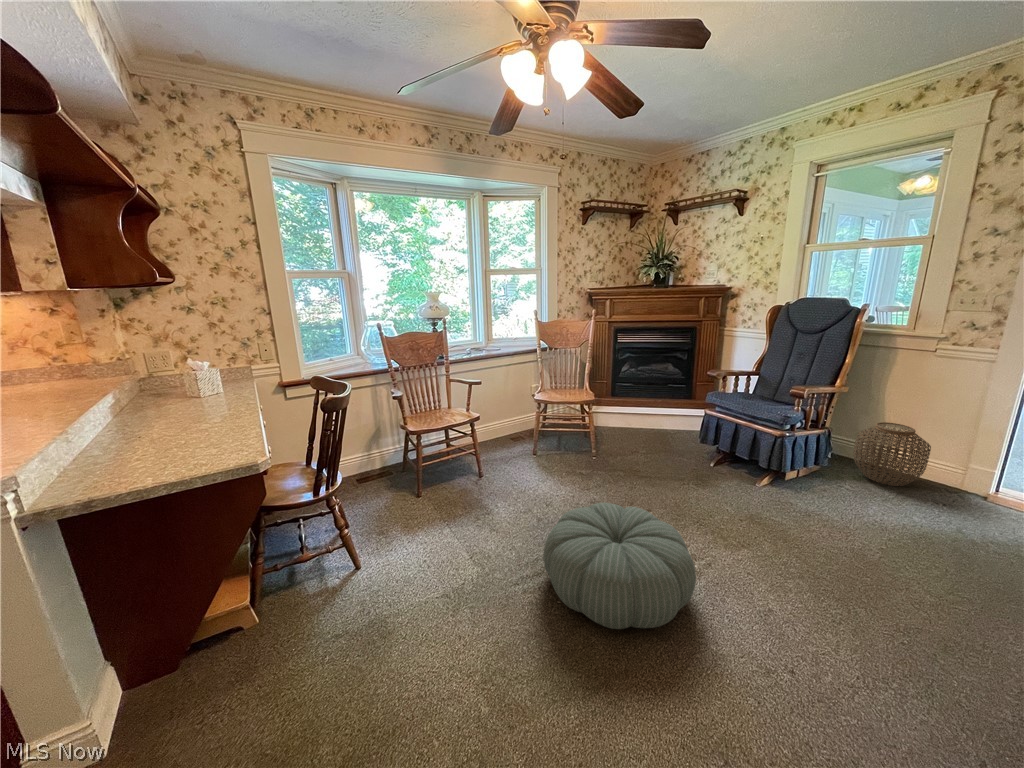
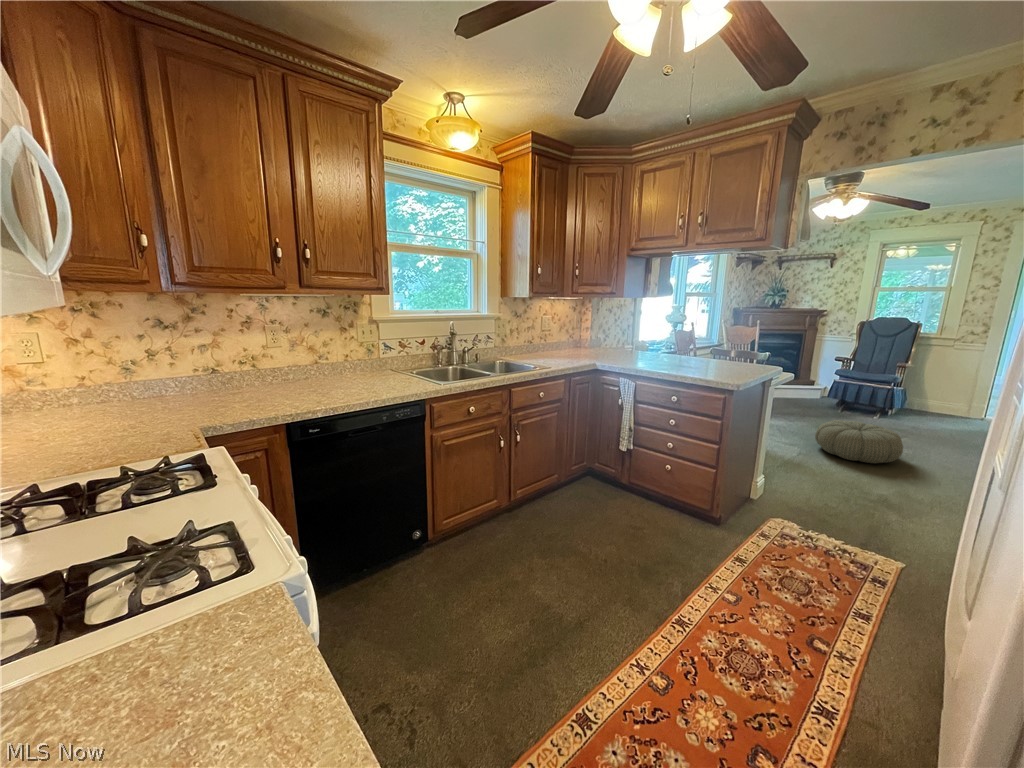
woven basket: present [853,422,931,486] -> none [912,384,955,417]

